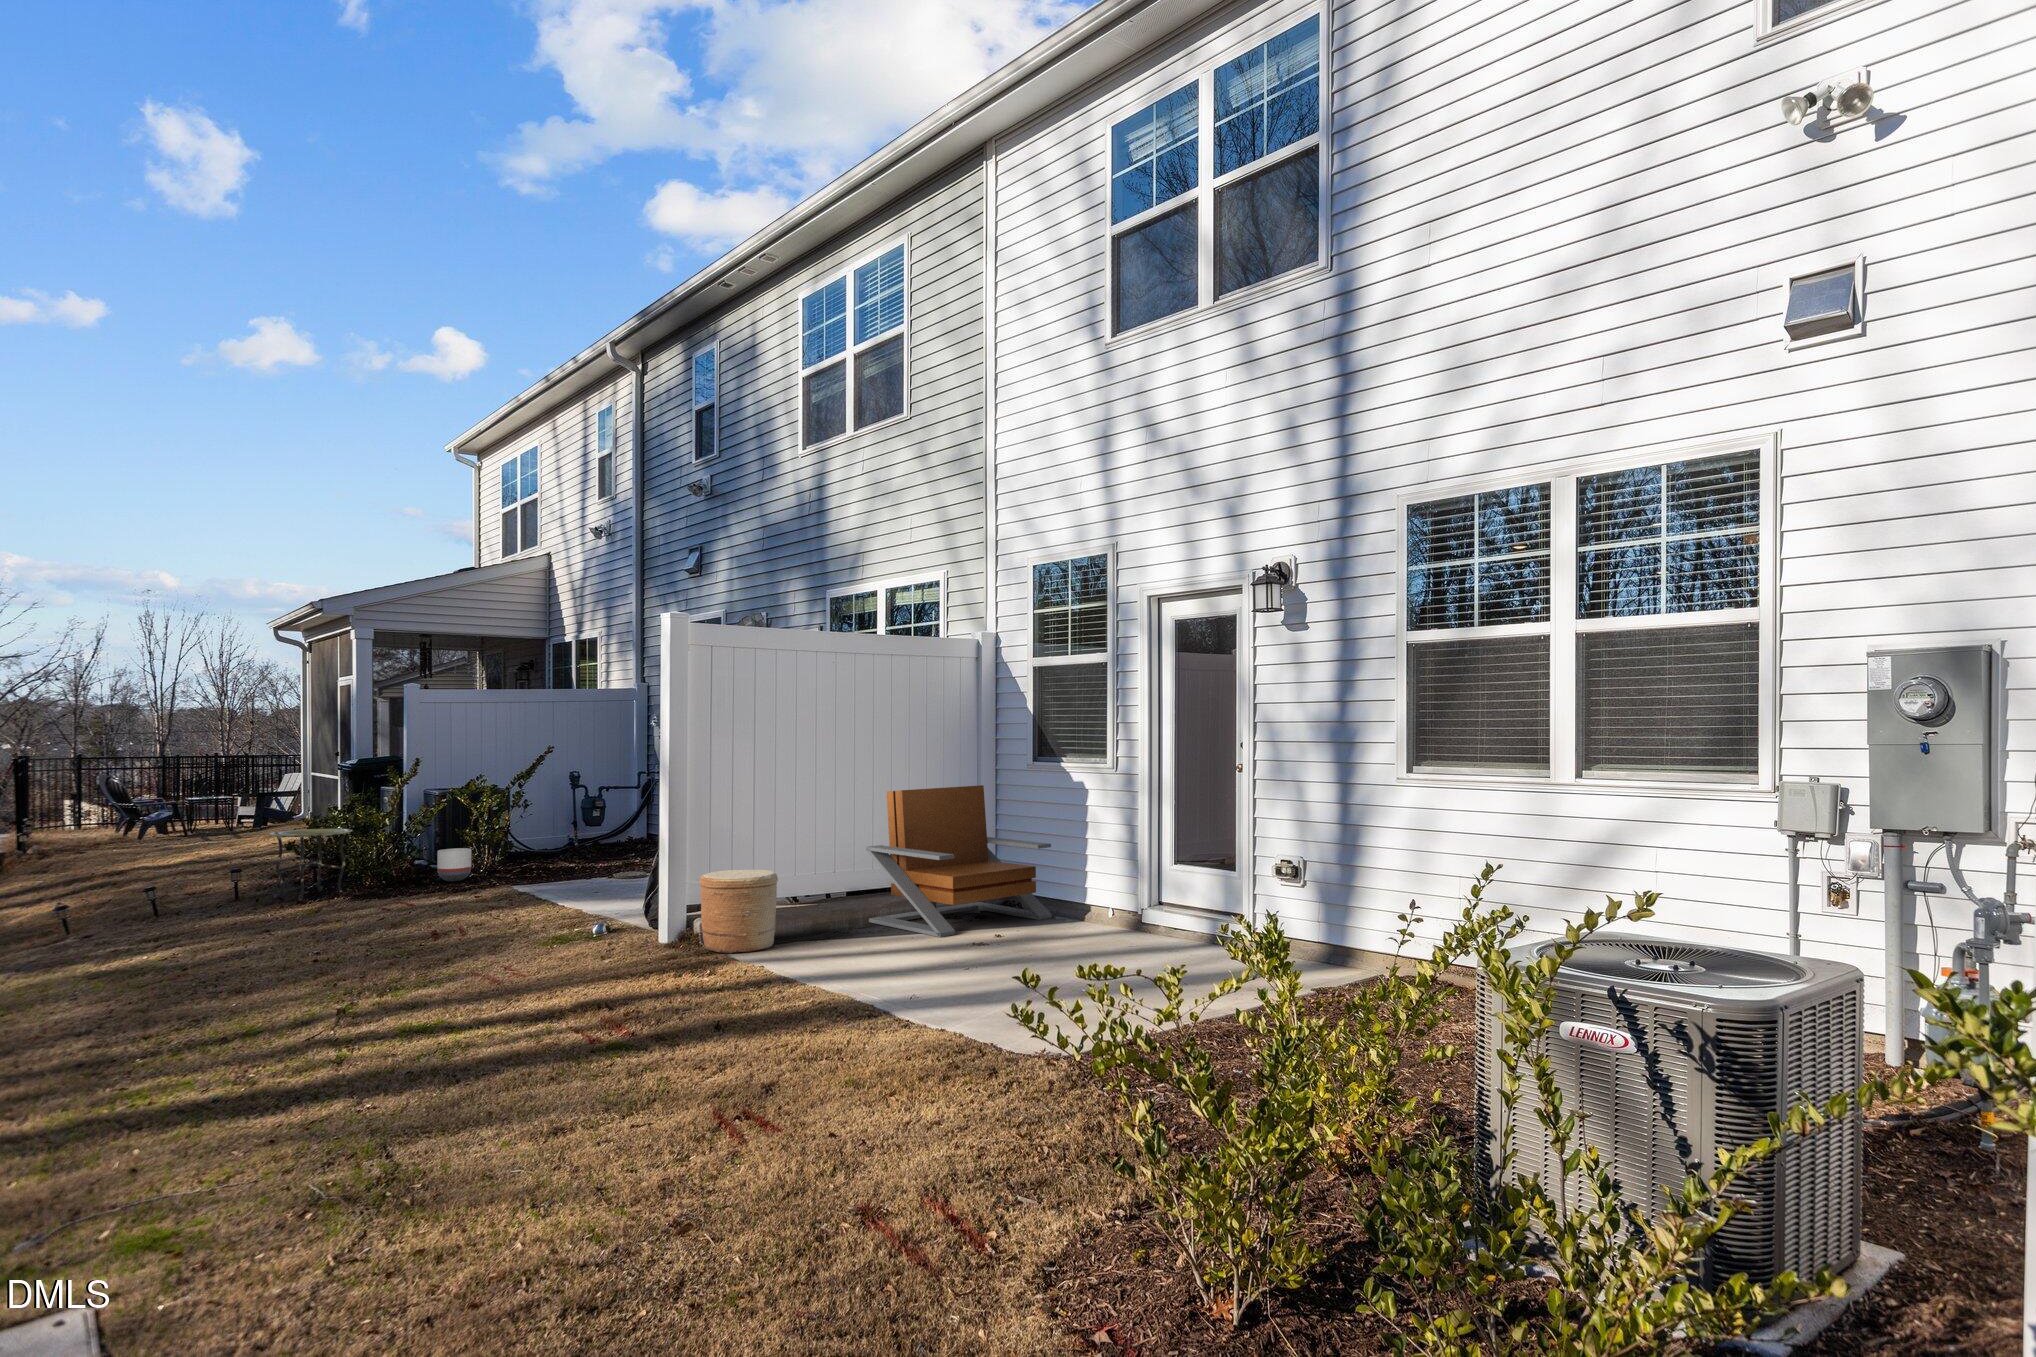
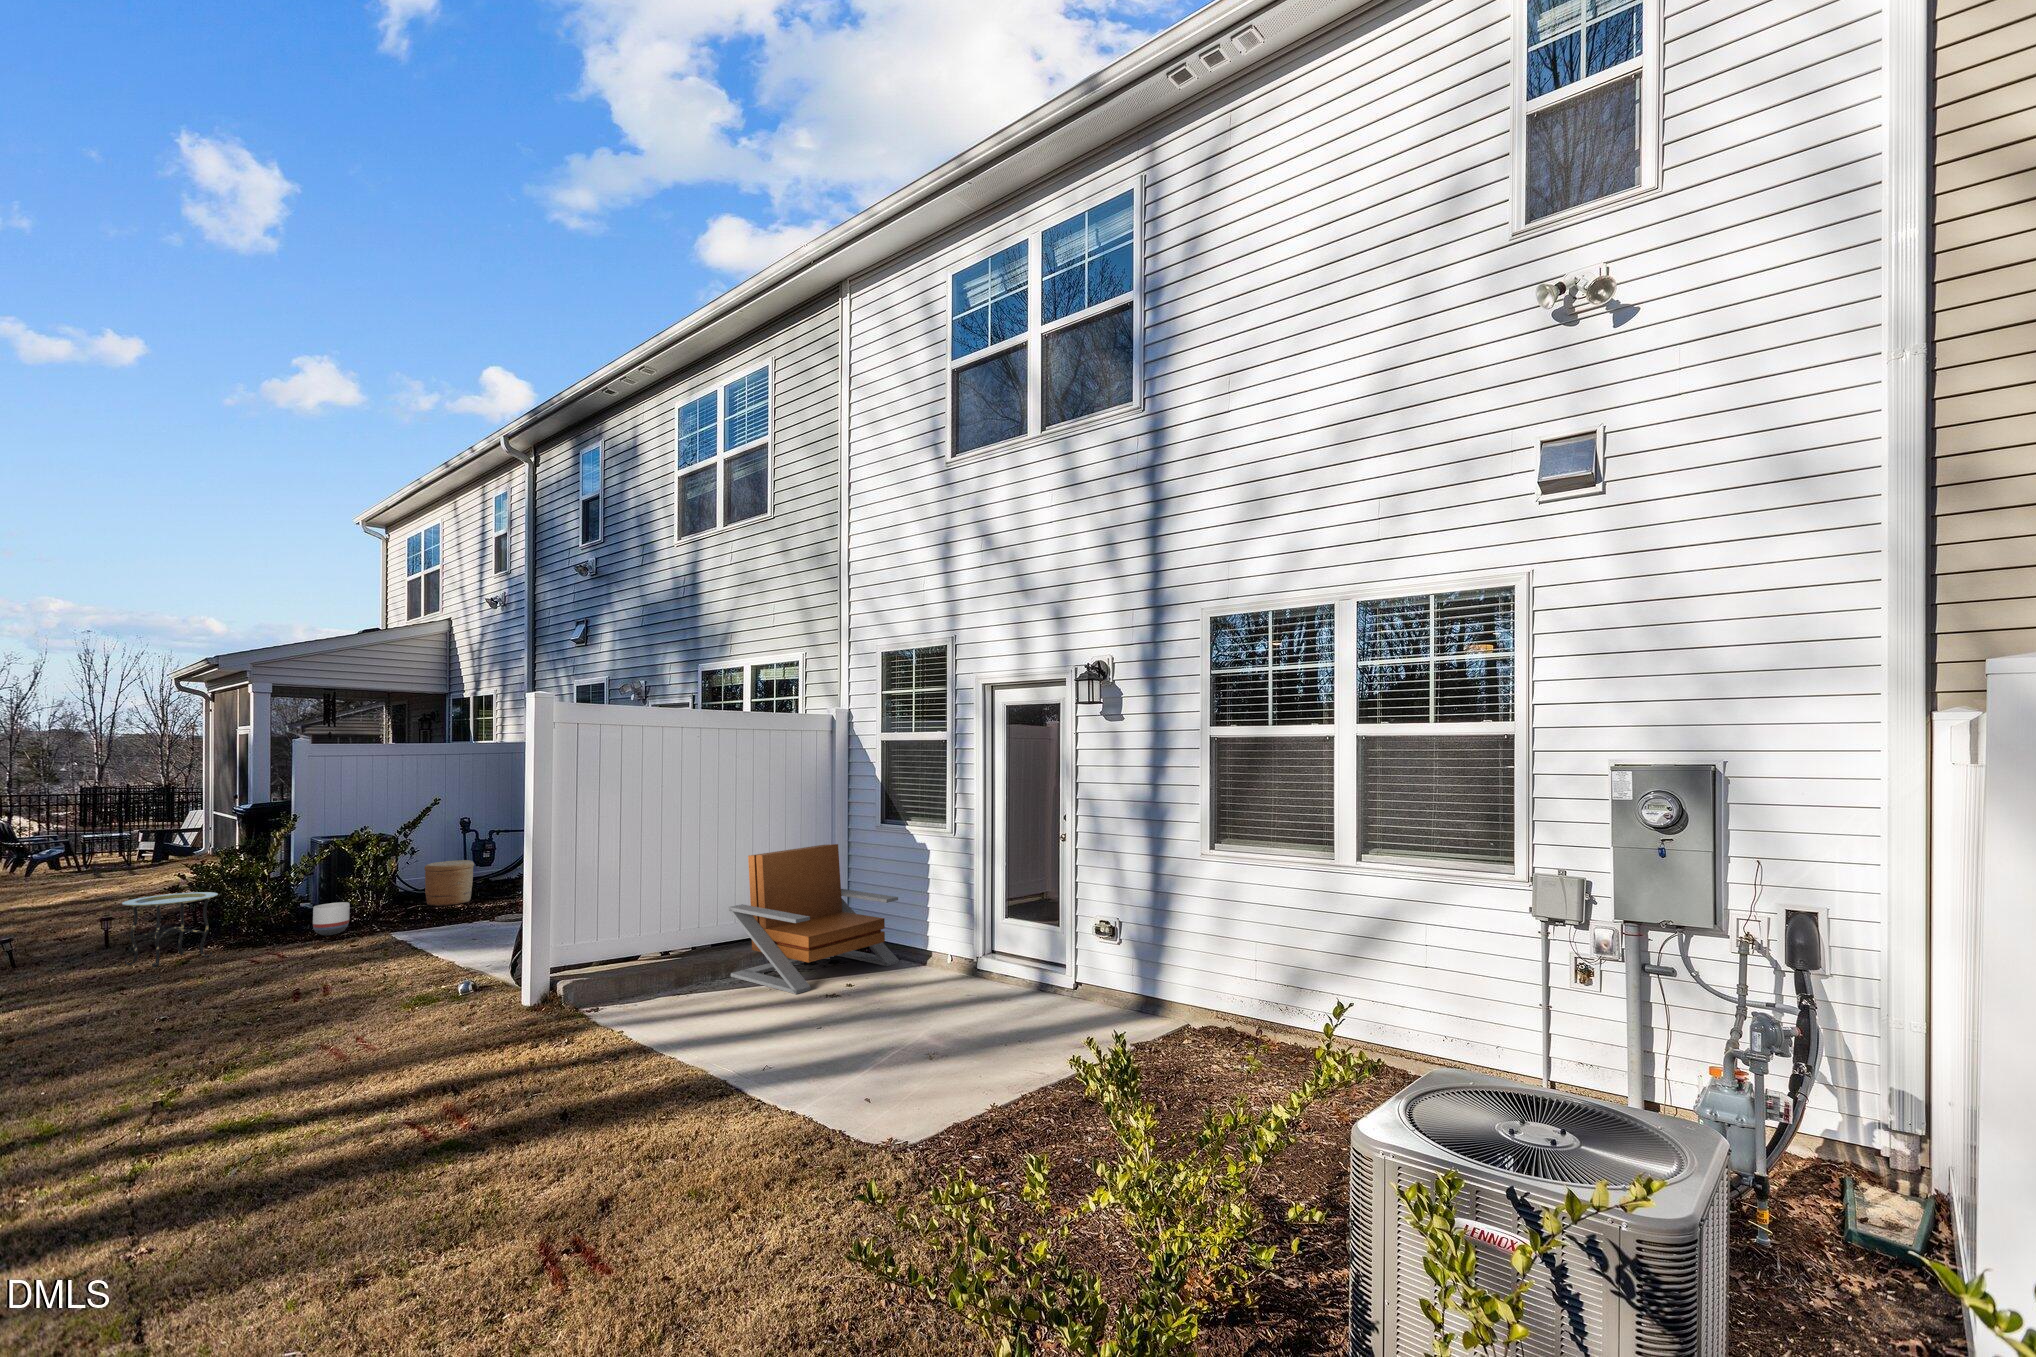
woven basket: present [699,870,778,953] -> present [424,860,474,906]

